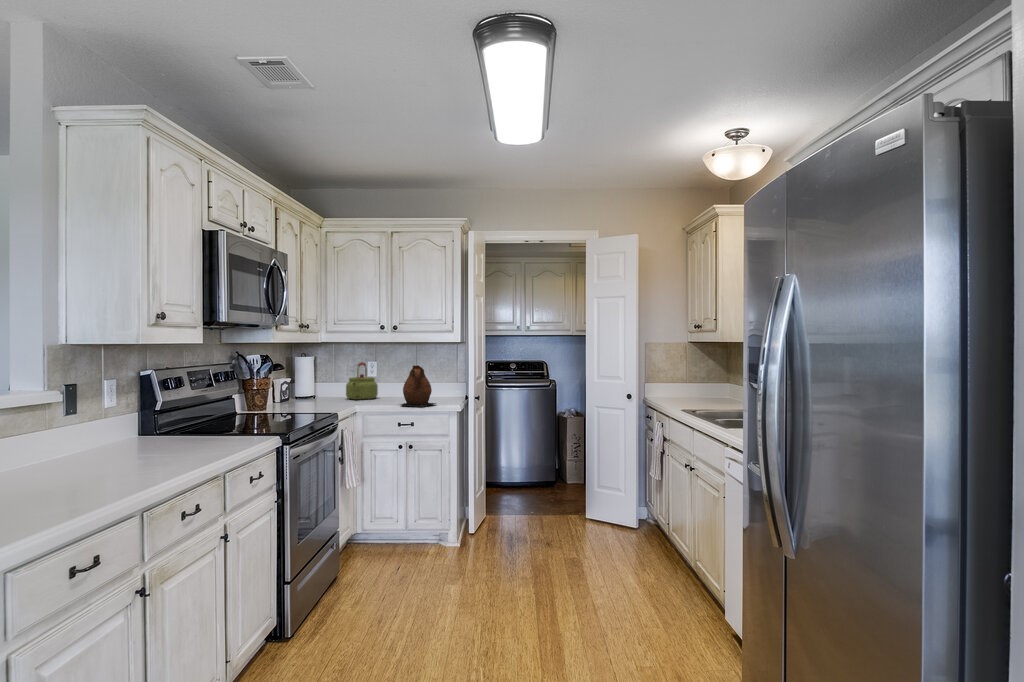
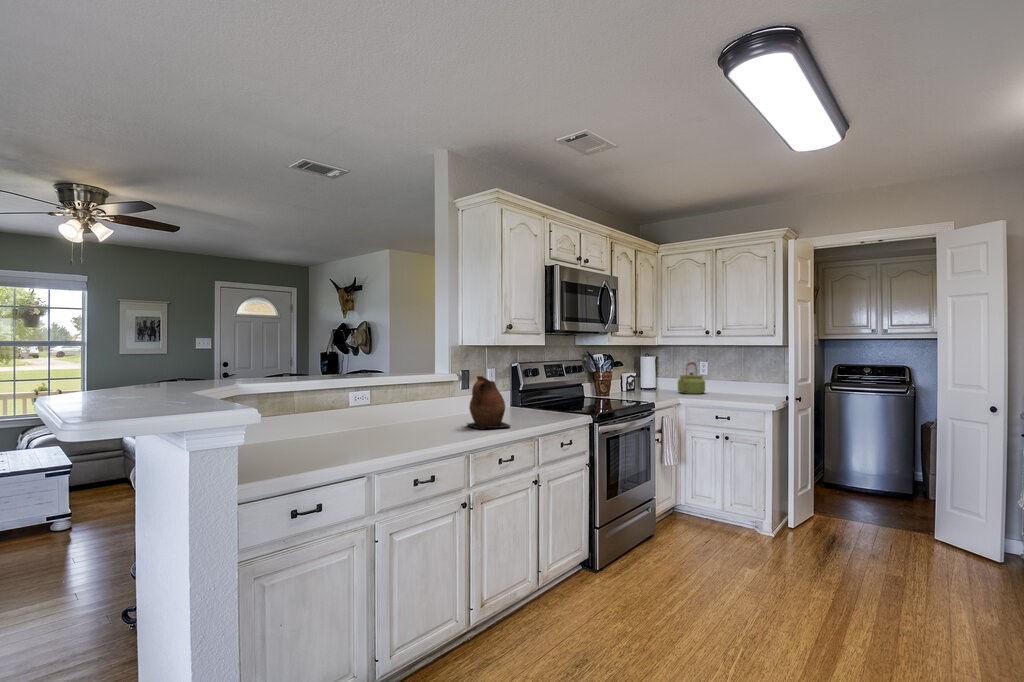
ceramic pitcher: present [400,365,436,406] -> present [468,376,510,428]

